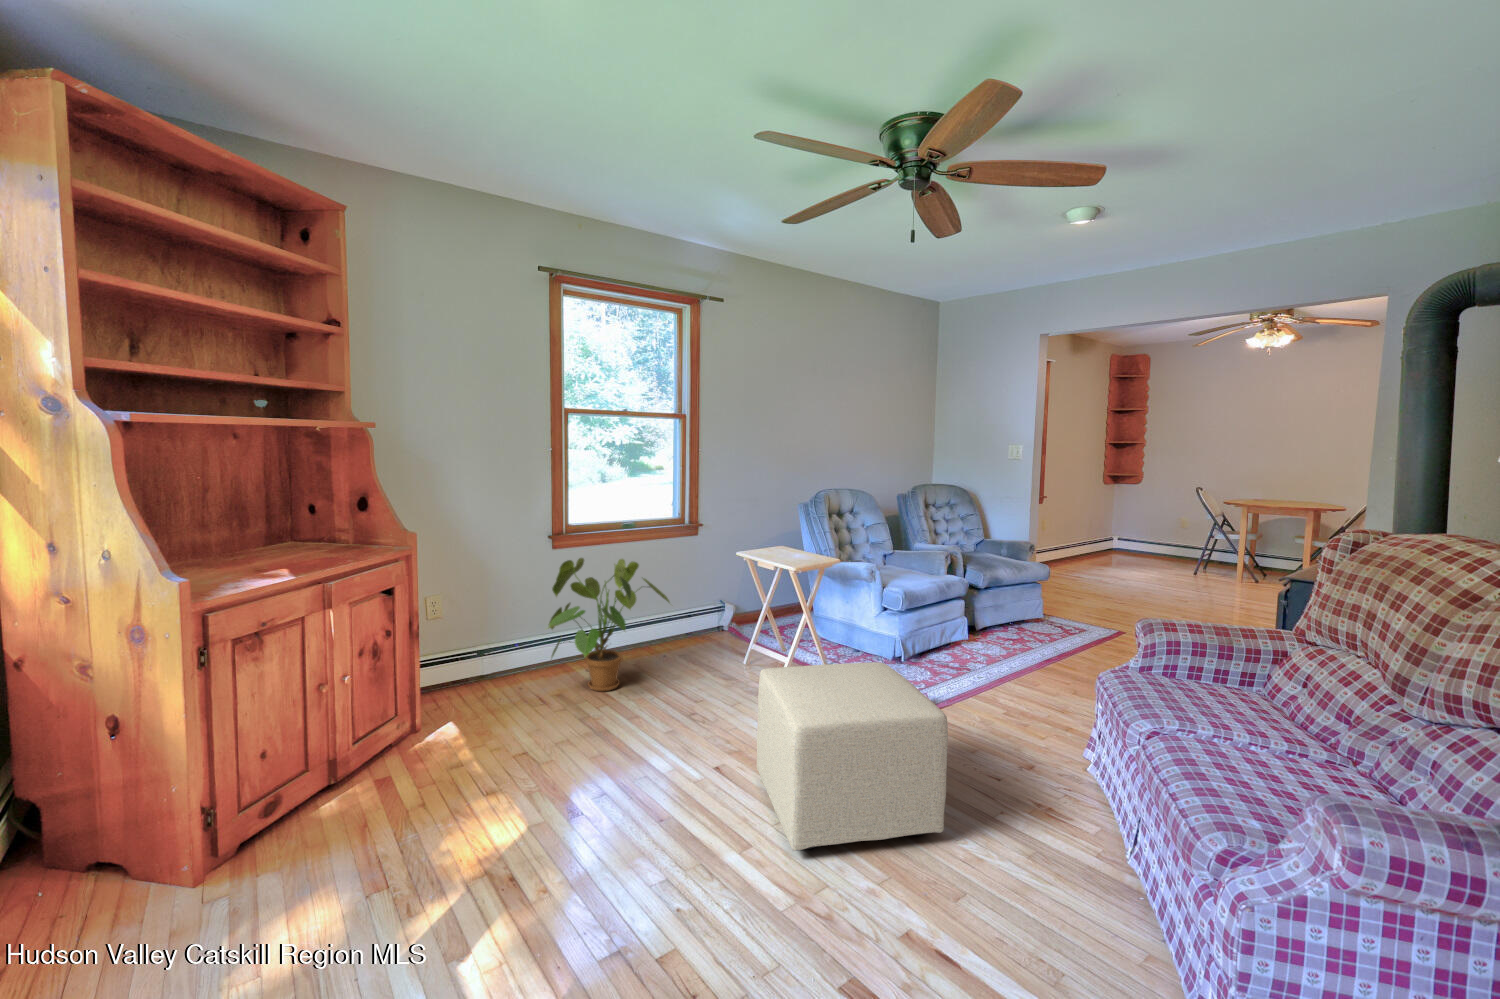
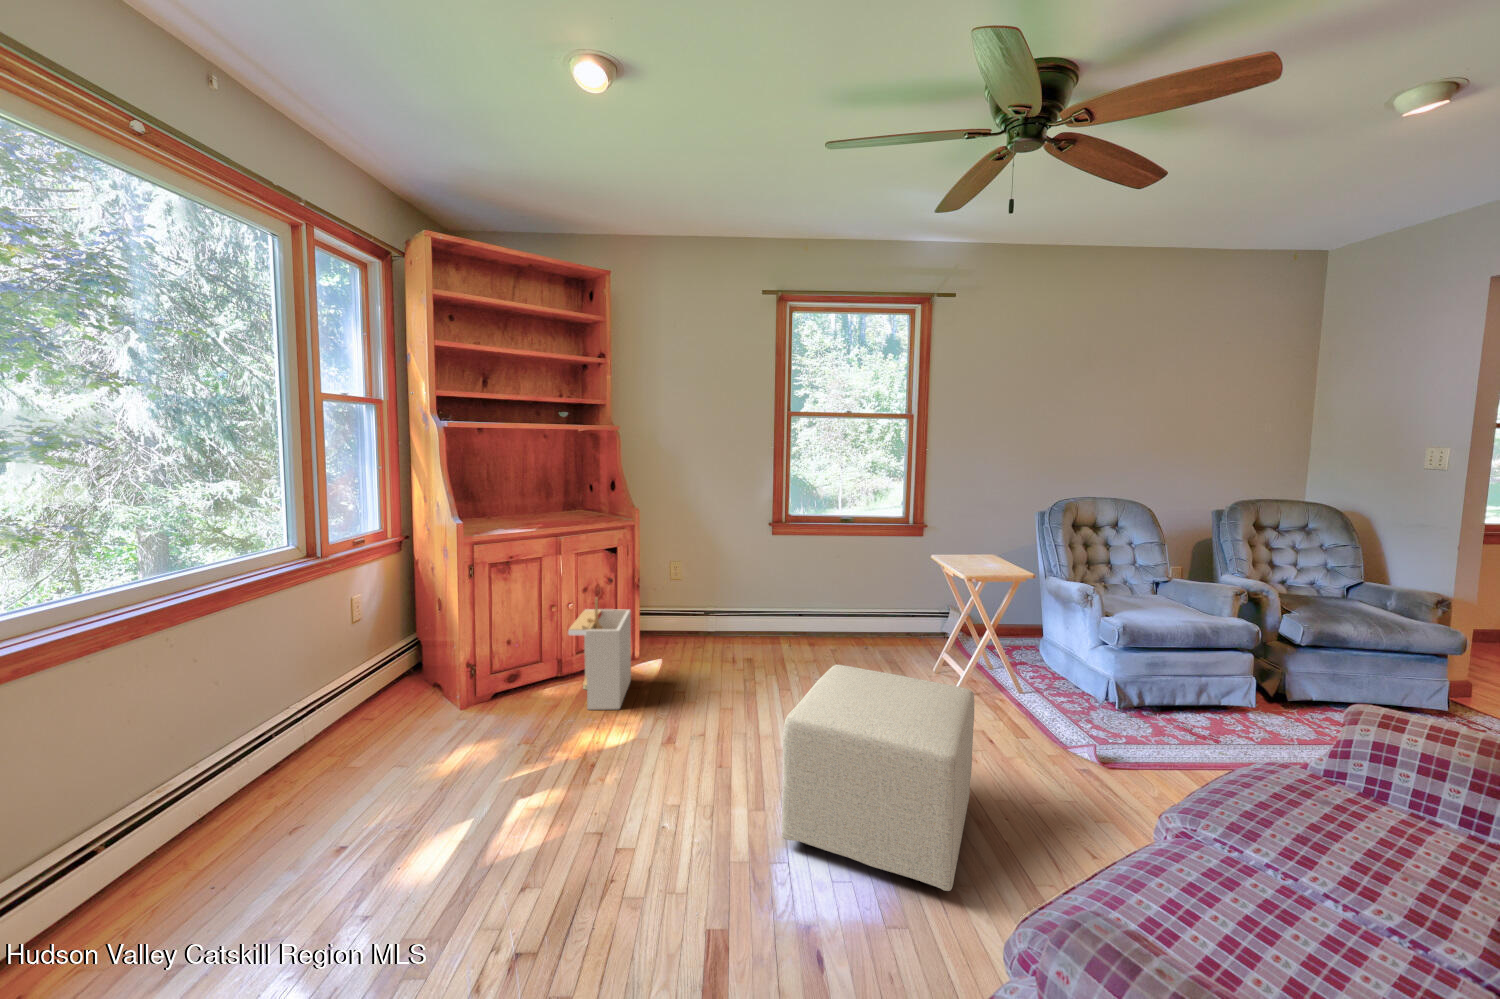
house plant: present [548,558,669,691] -> none [738,543,858,663]
storage bin: none [369,658,468,815] -> present [568,598,631,710]

